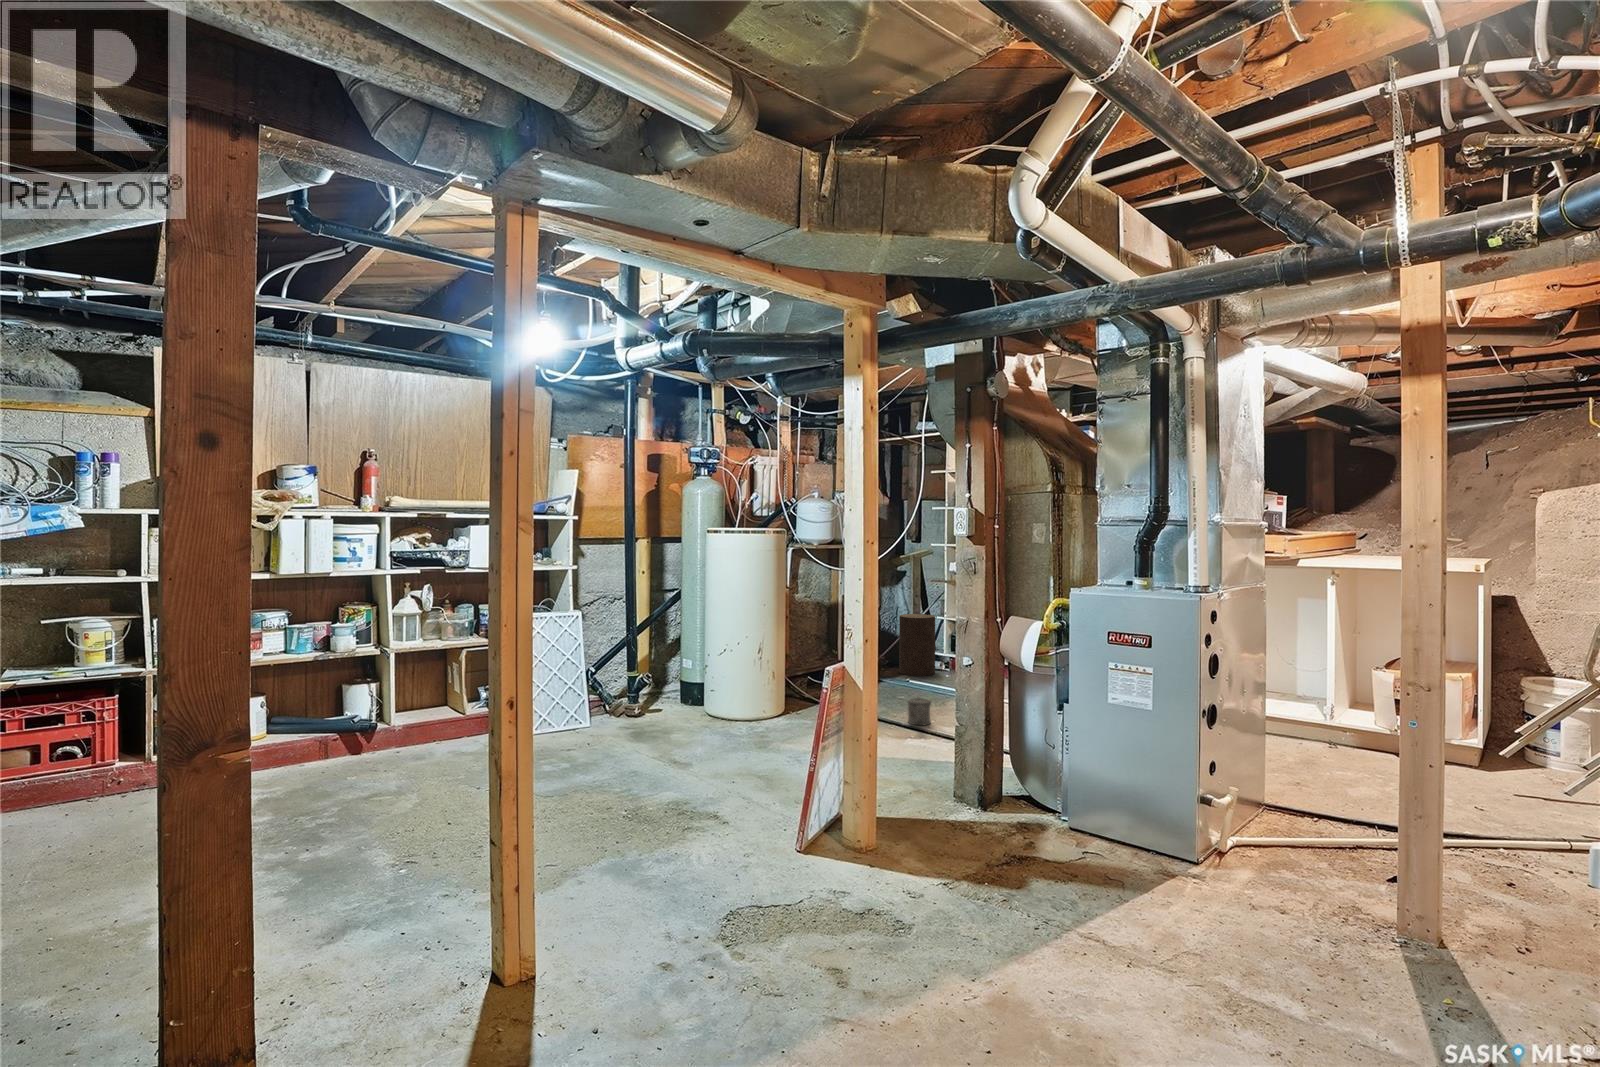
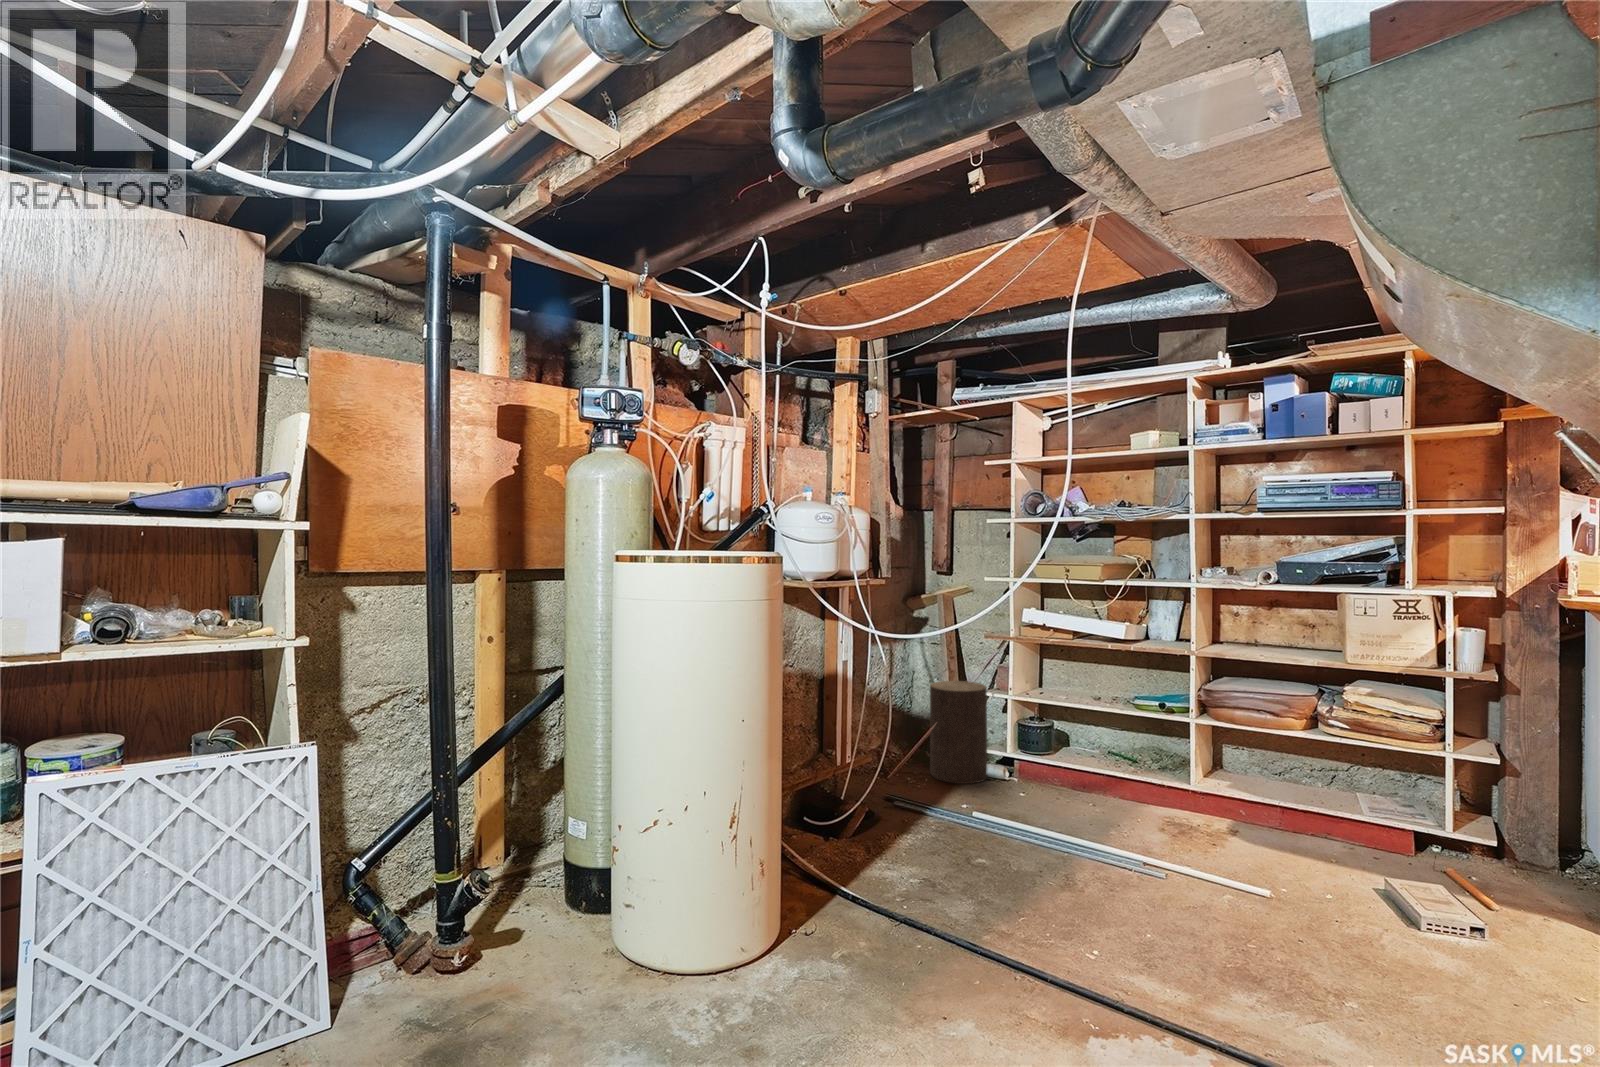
watering can: present [908,696,931,725] -> none [1036,884,1096,962]

